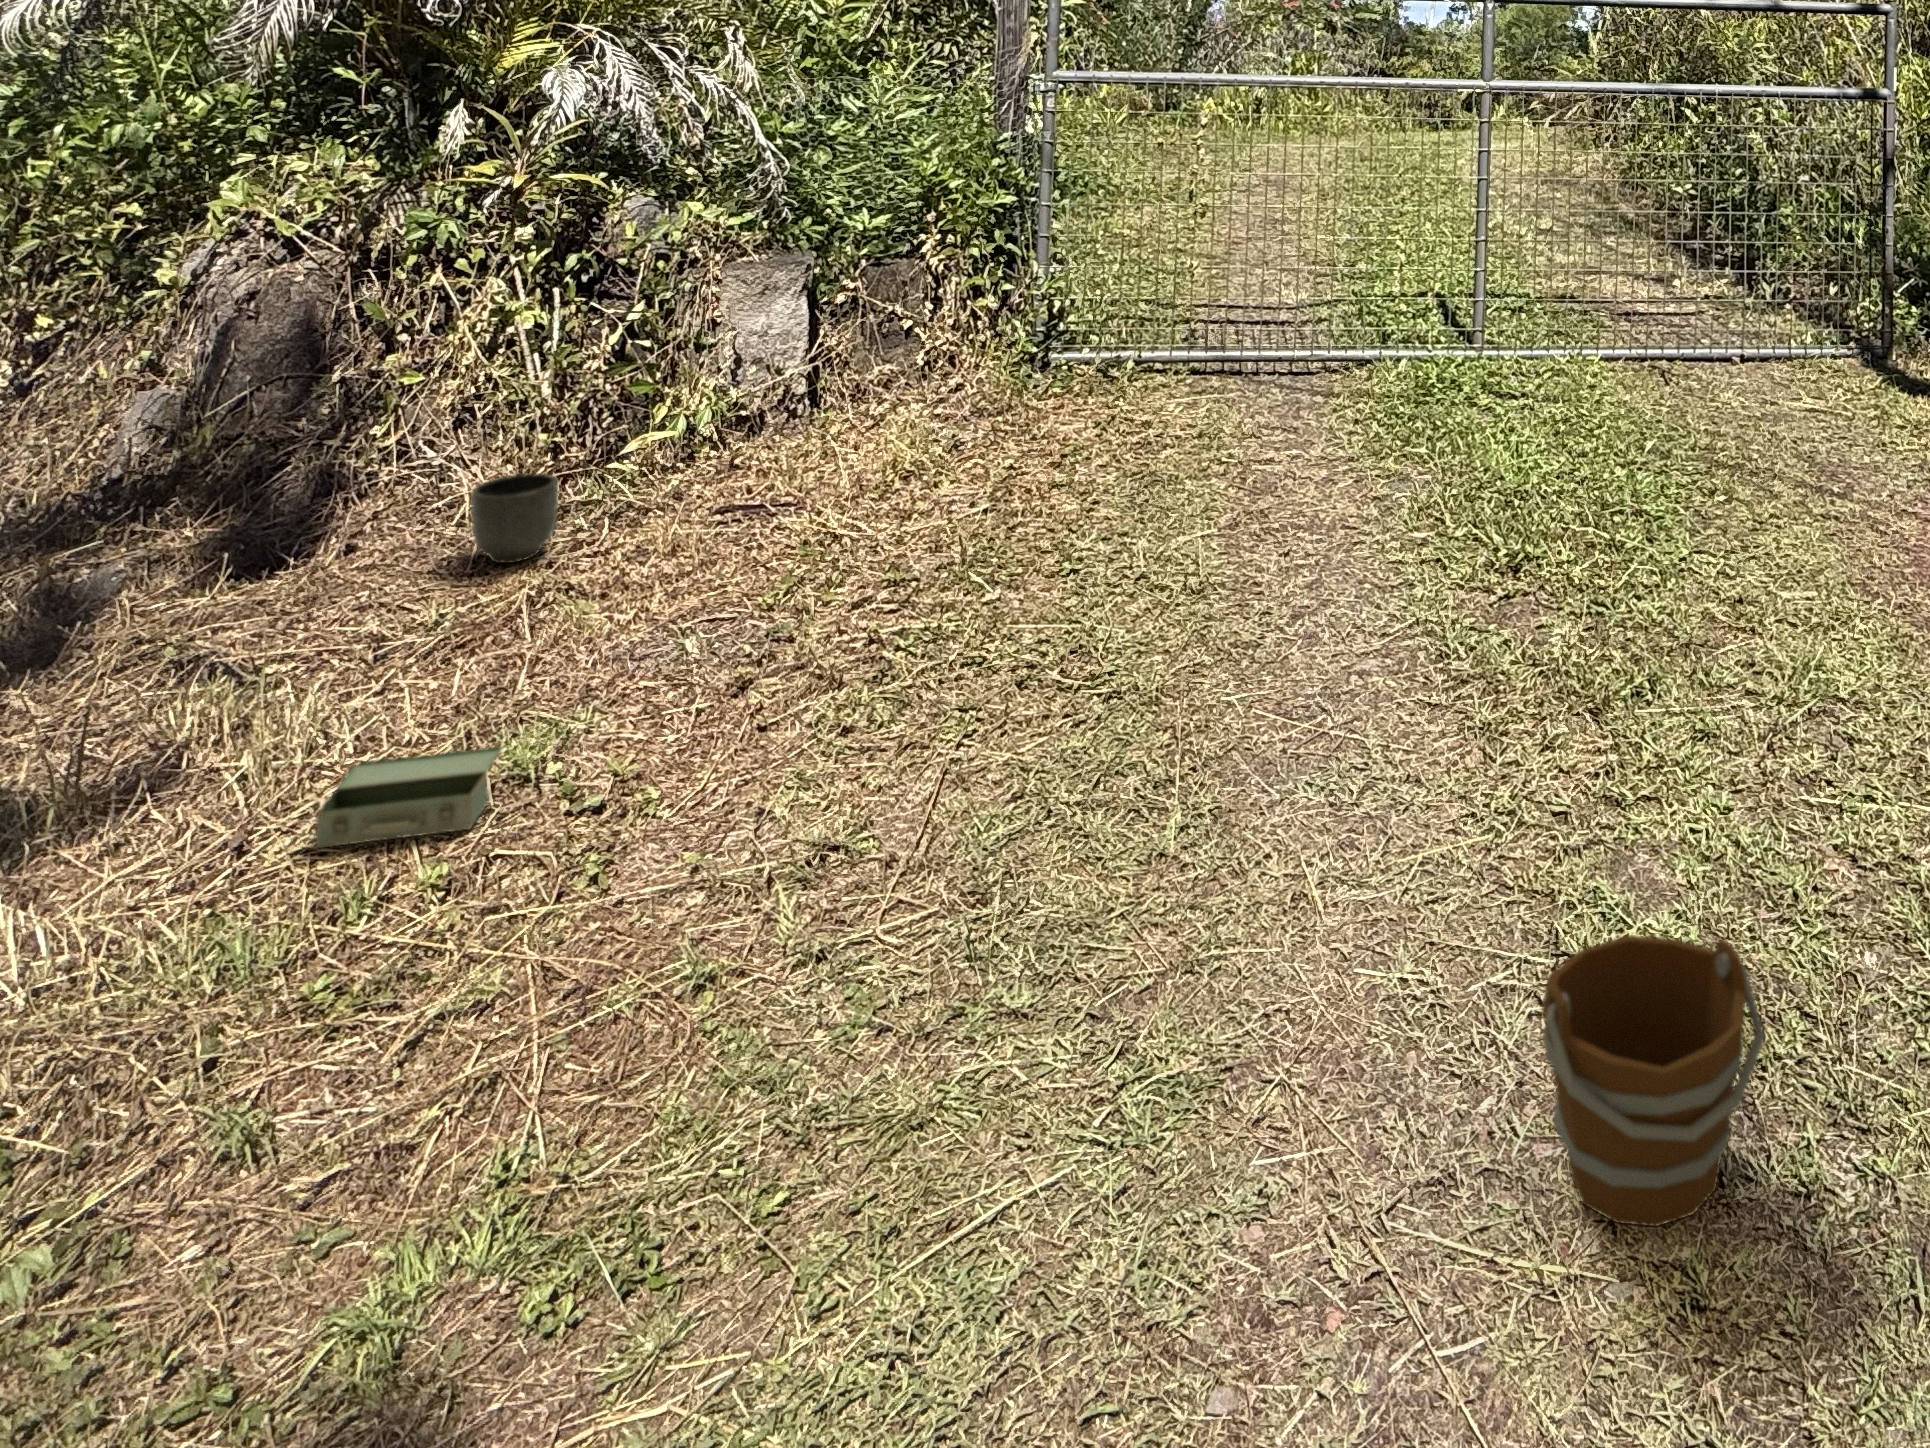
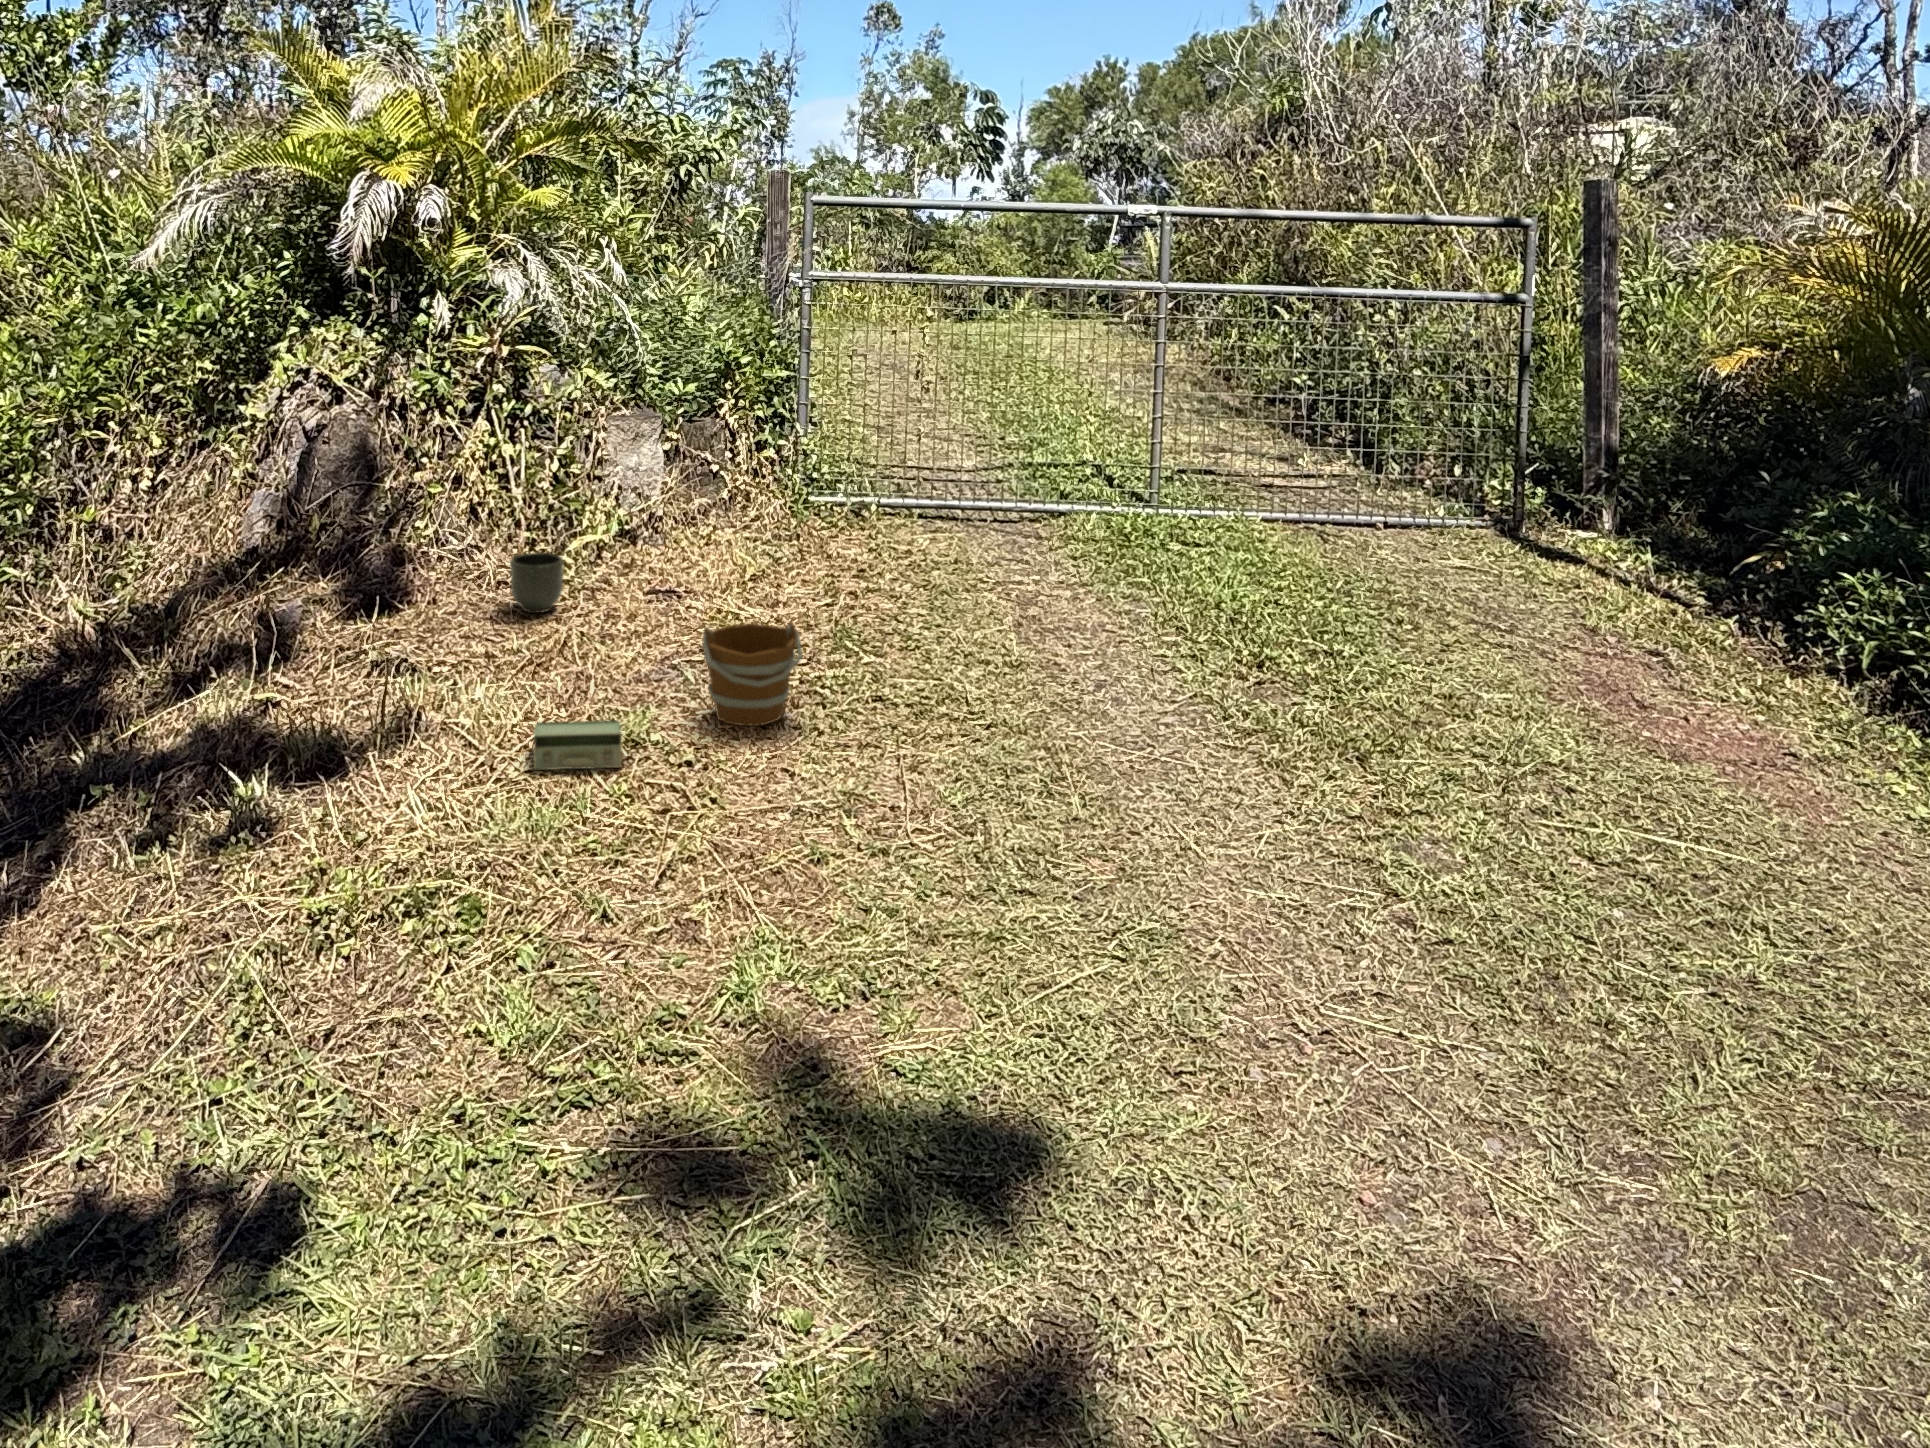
bucket: present [1542,935,1765,1227] -> present [702,621,802,726]

